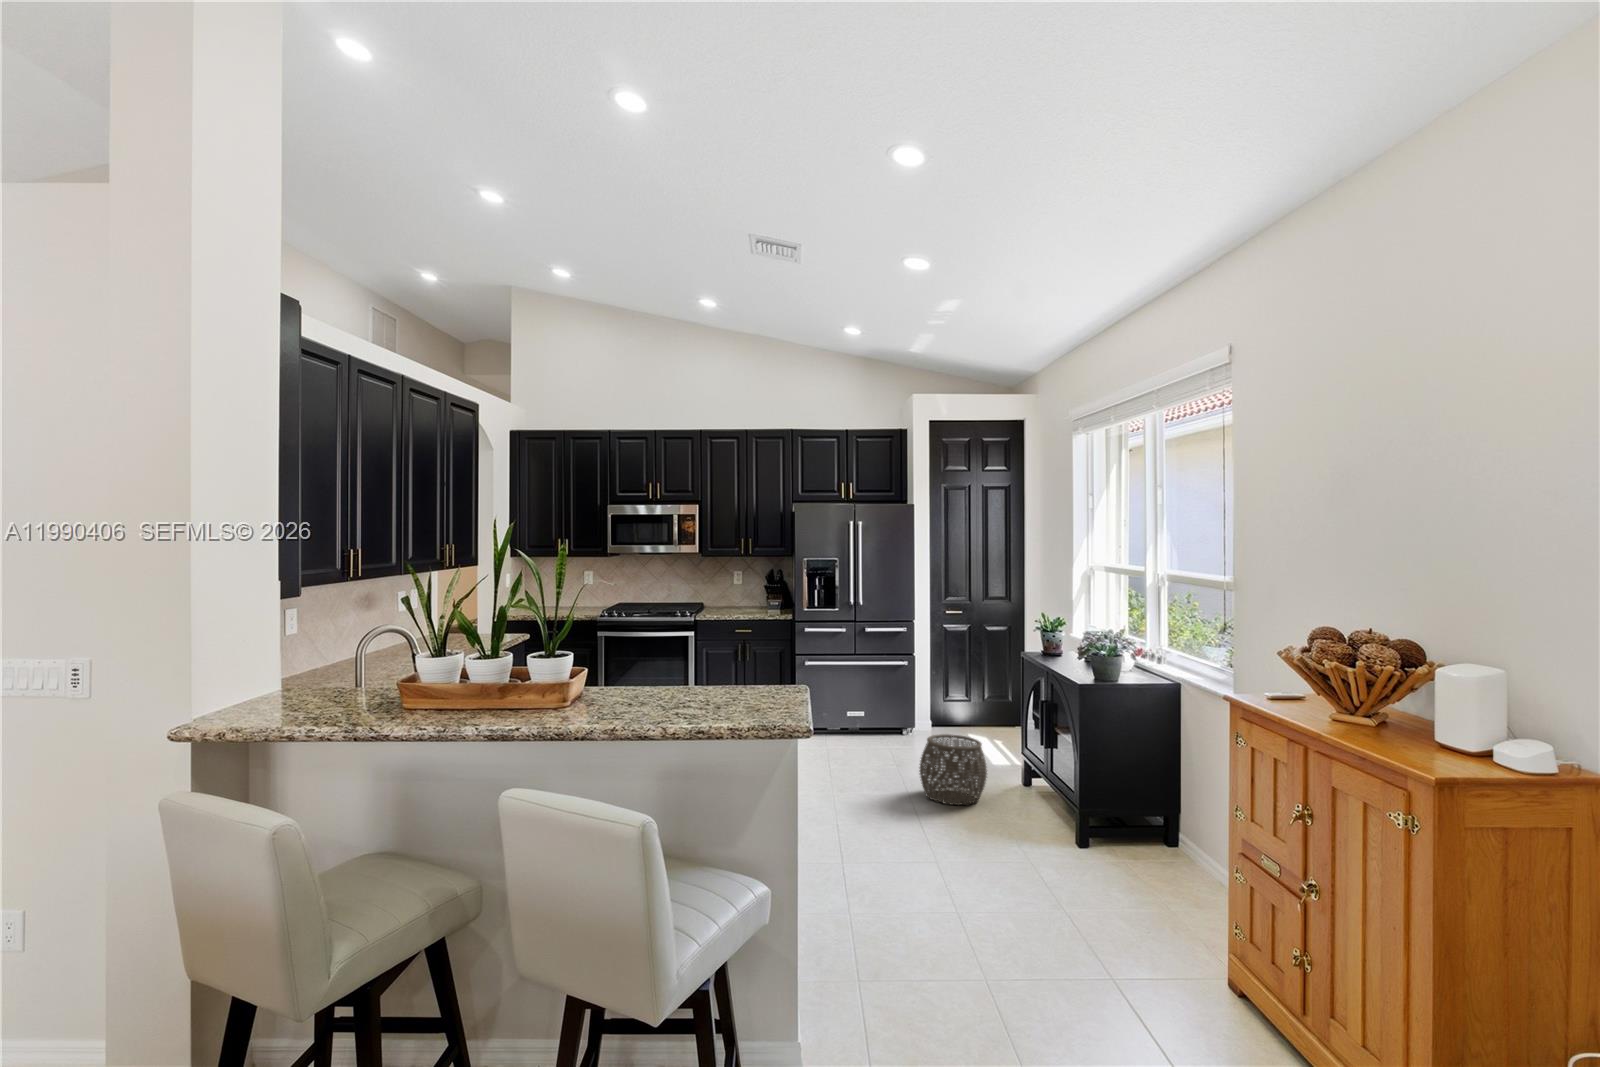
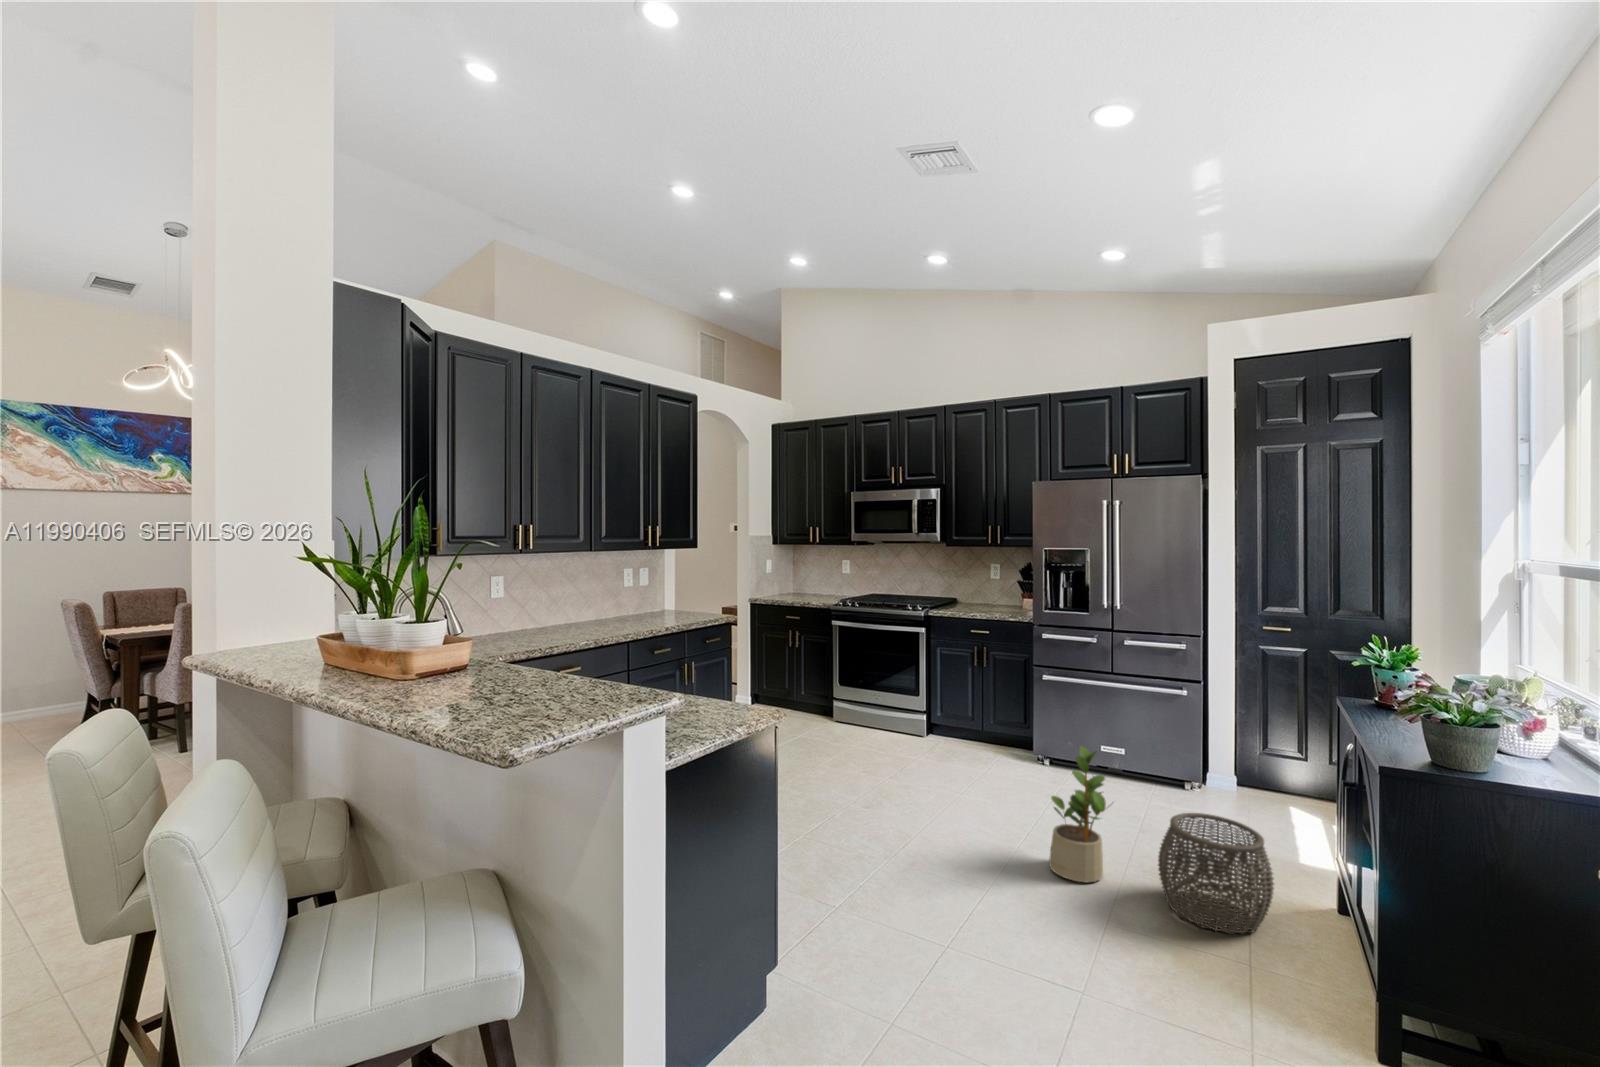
potted plant: none [844,699,891,796] -> present [1049,746,1106,882]

